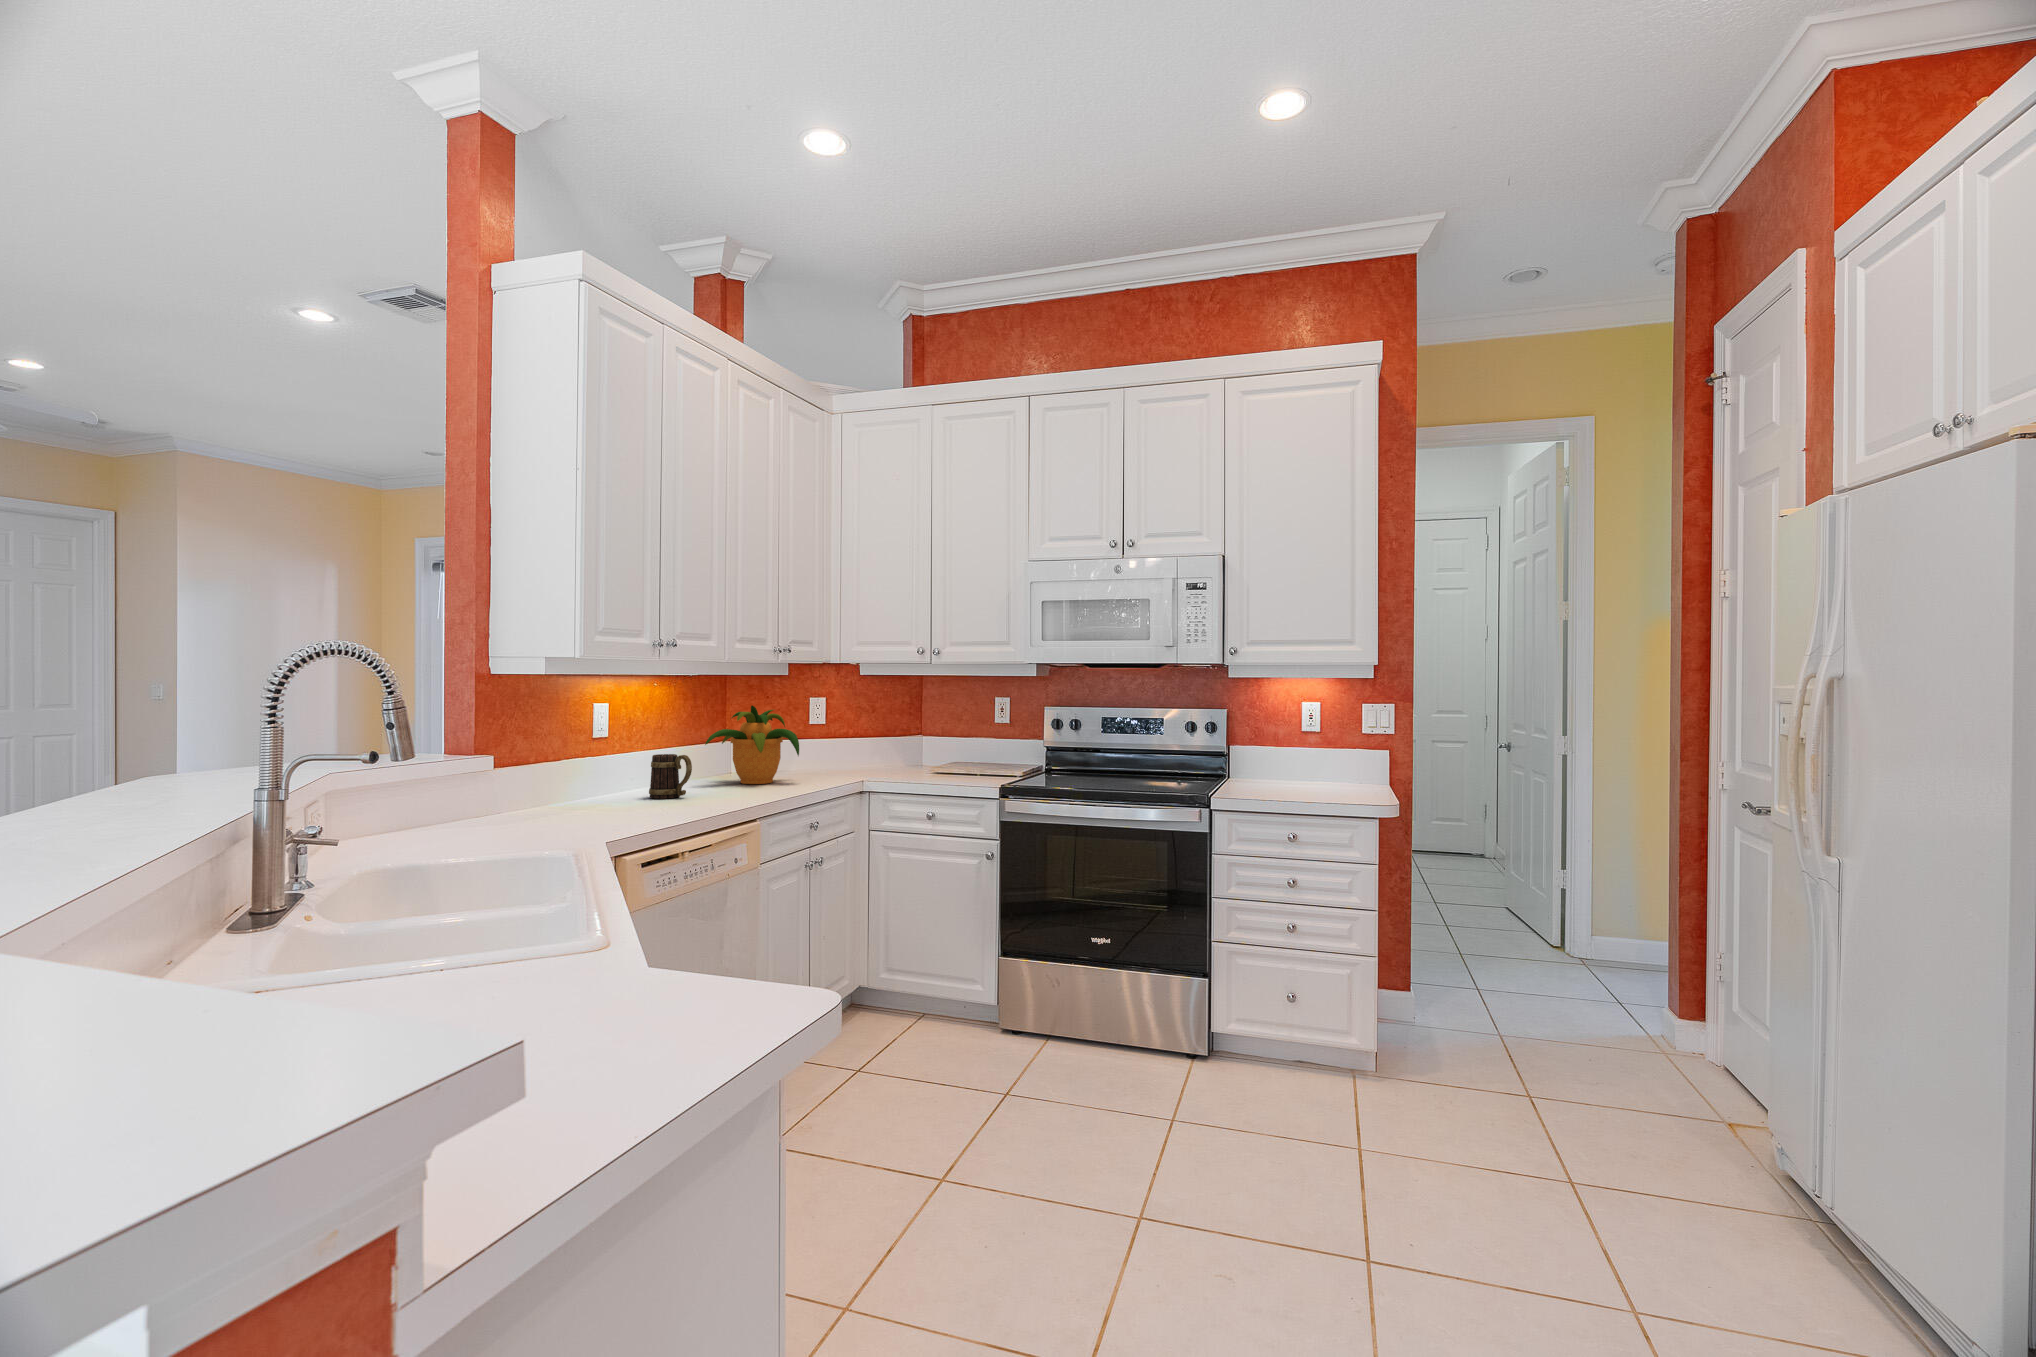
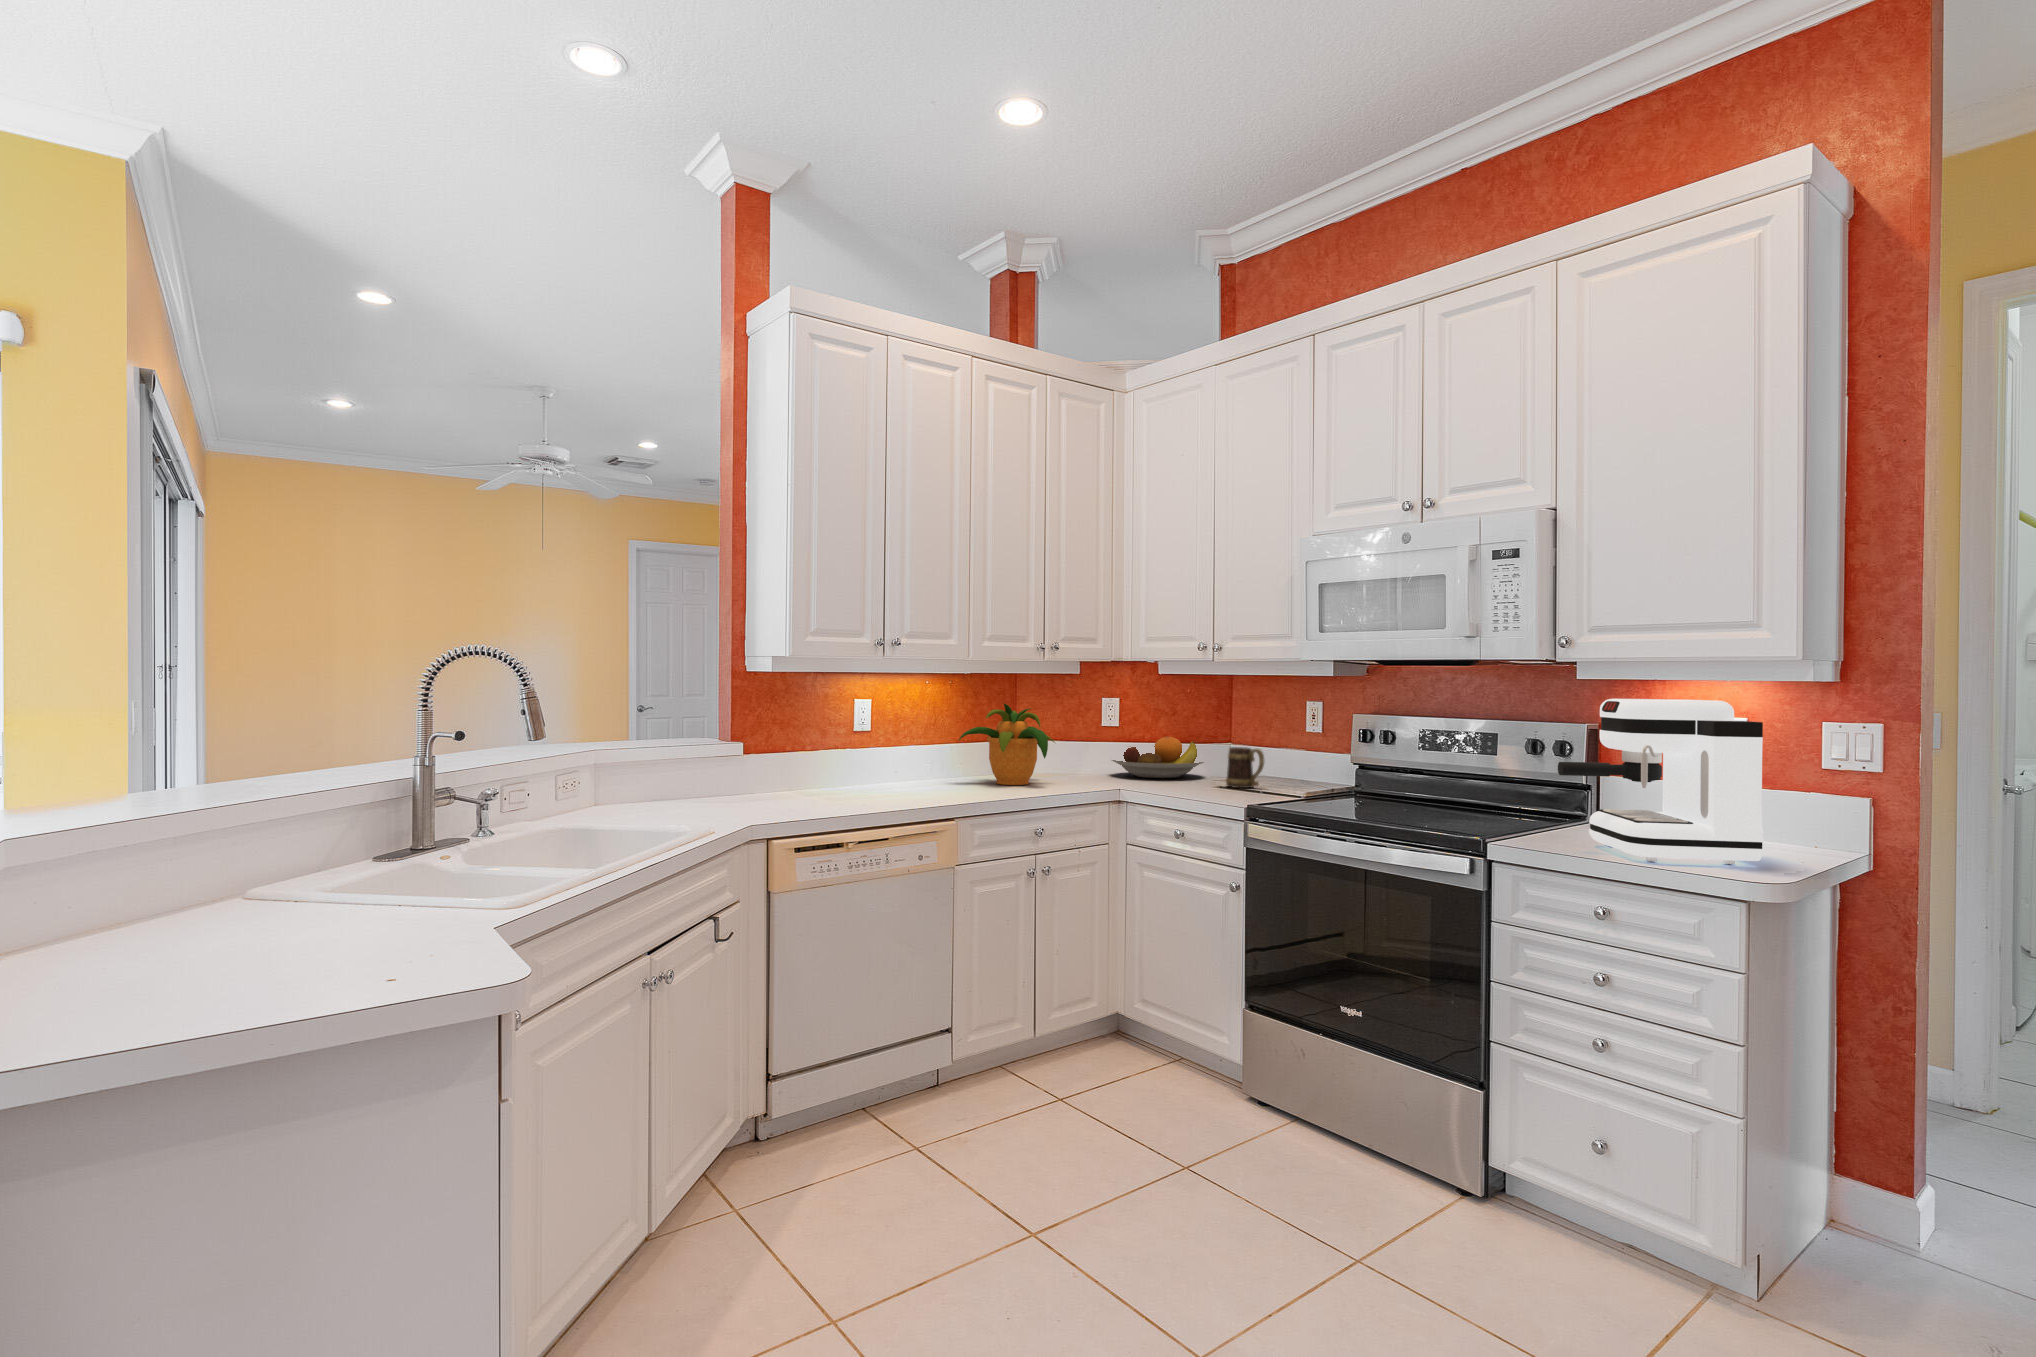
coffee maker: none [1257,693,1375,800] -> present [1558,699,1763,864]
fruit bowl: none [818,731,903,769] -> present [1112,737,1204,778]
mug: present [649,754,692,799] -> present [1226,747,1264,788]

